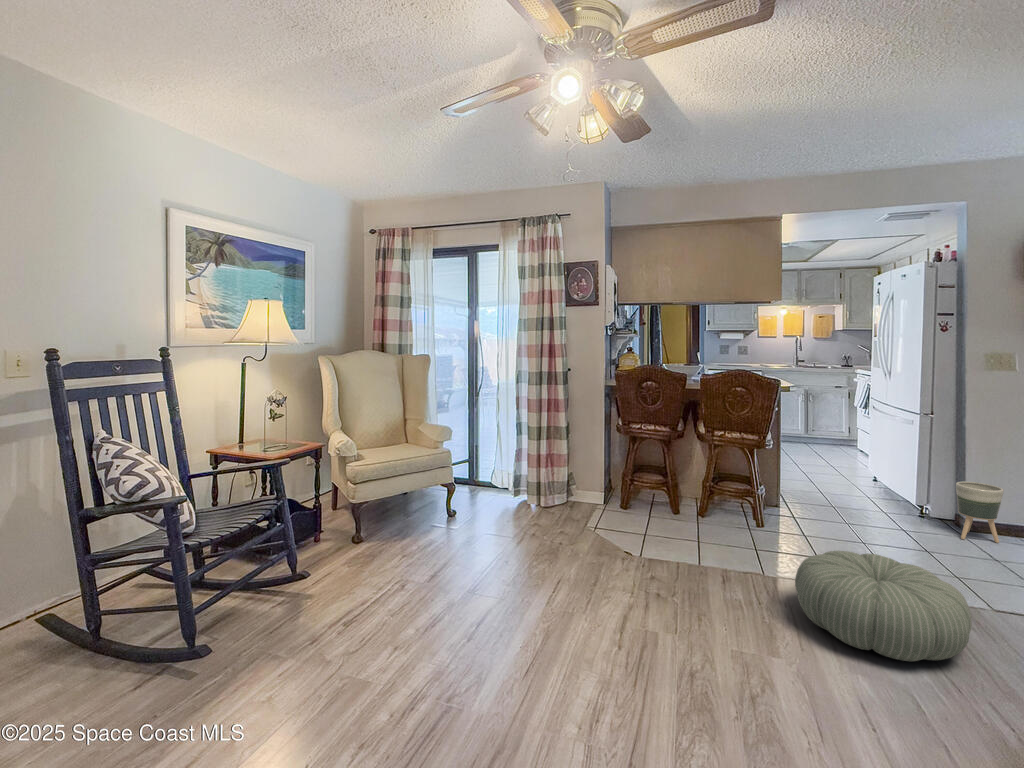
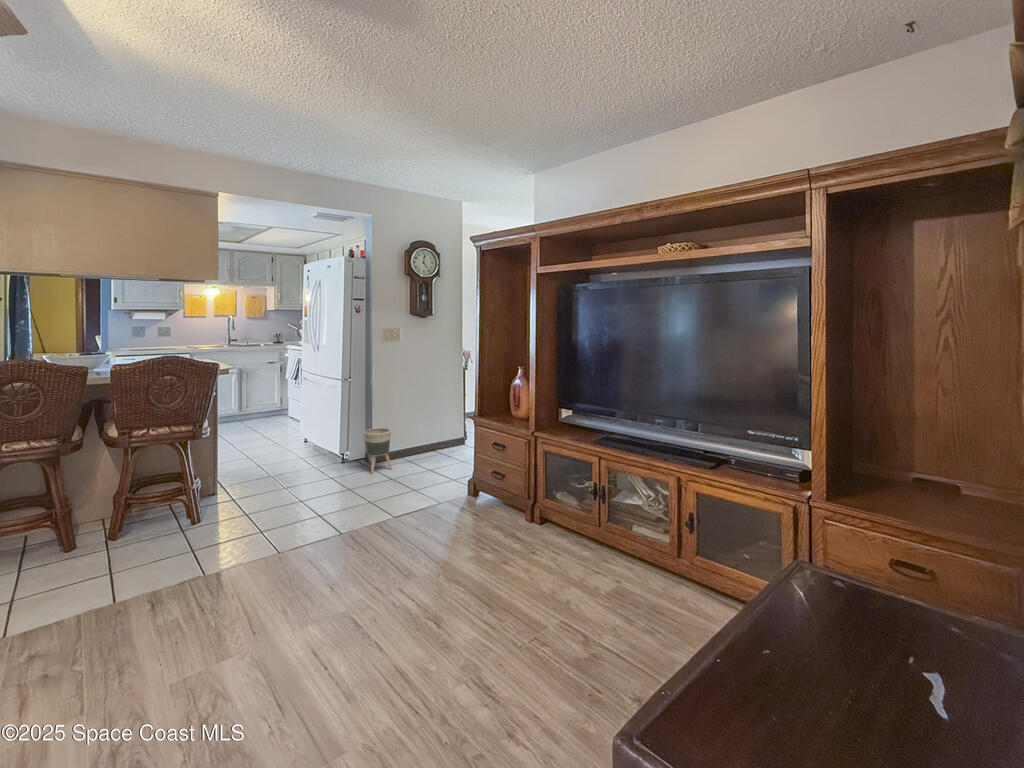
pouf: present [795,551,972,661] -> none [248,514,388,615]

